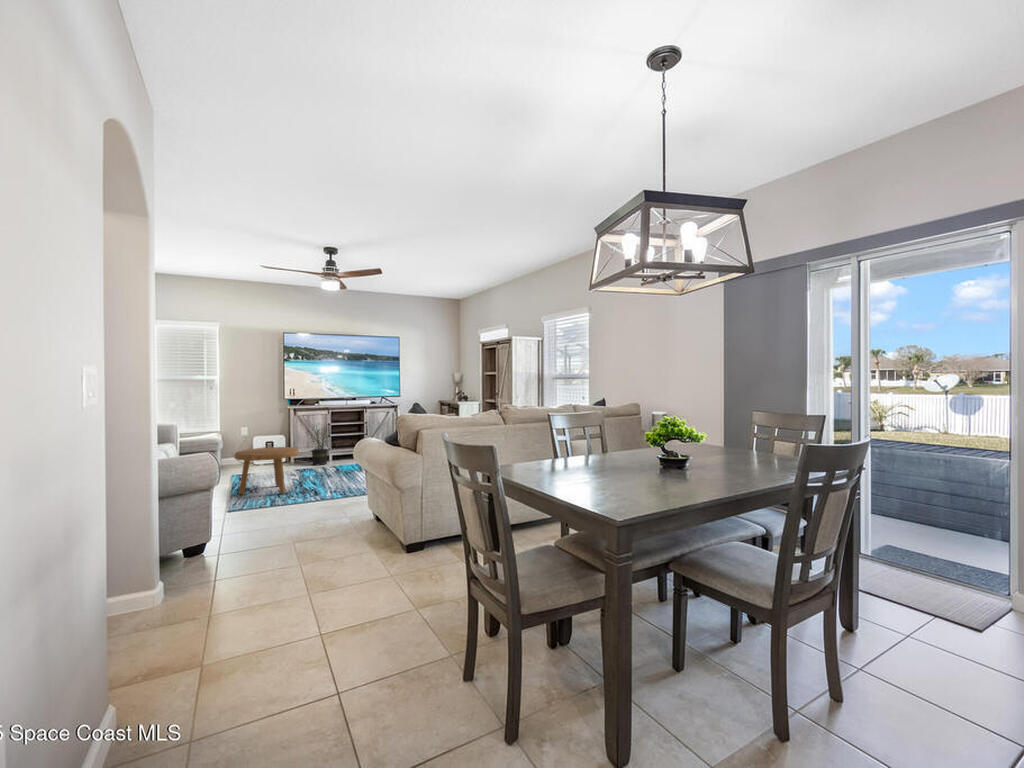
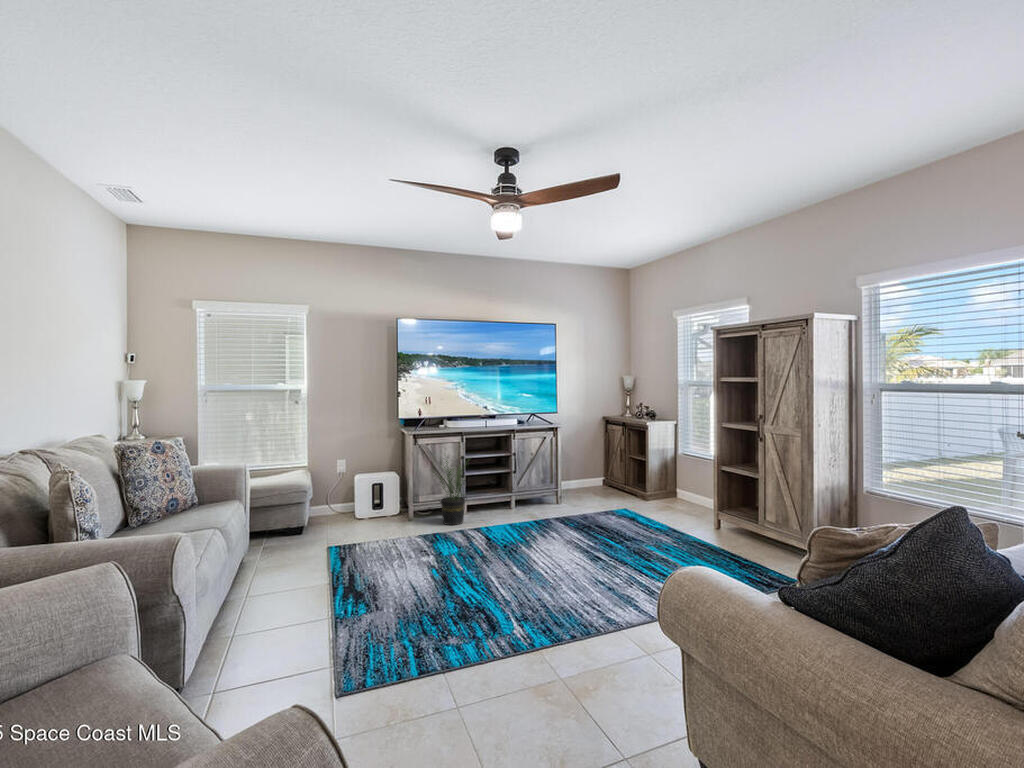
footstool: present [235,447,299,495] -> none [340,518,450,623]

